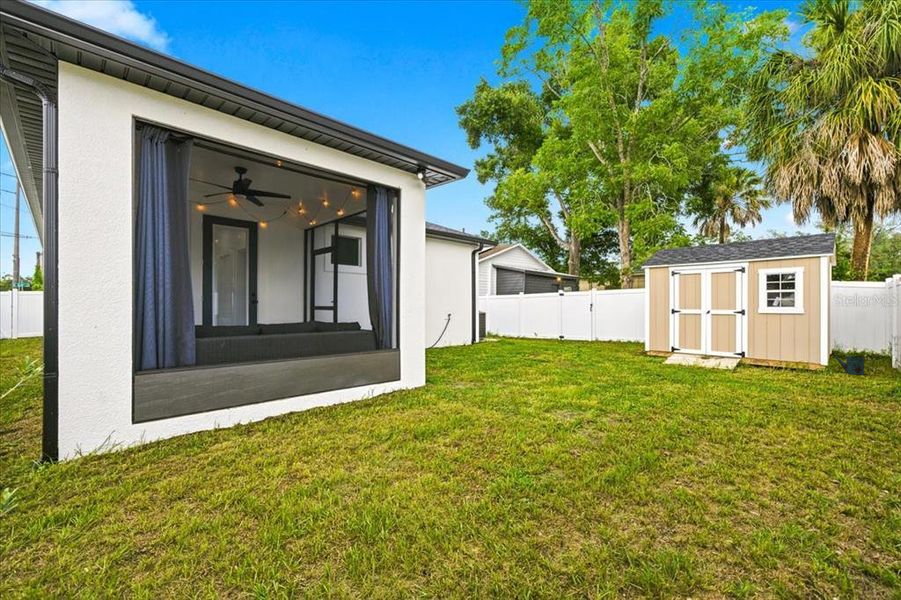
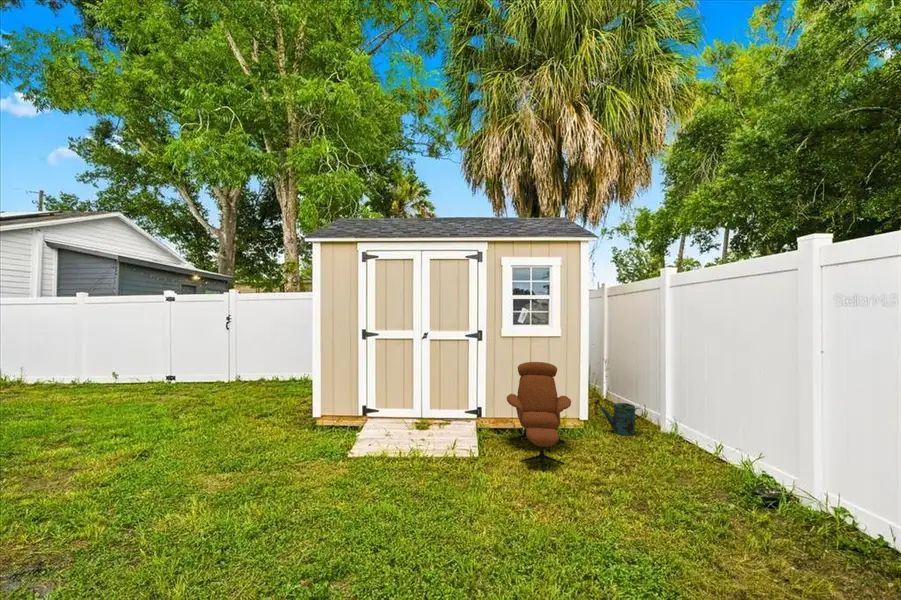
lounge chair: none [759,327,805,375] -> present [507,362,571,472]

